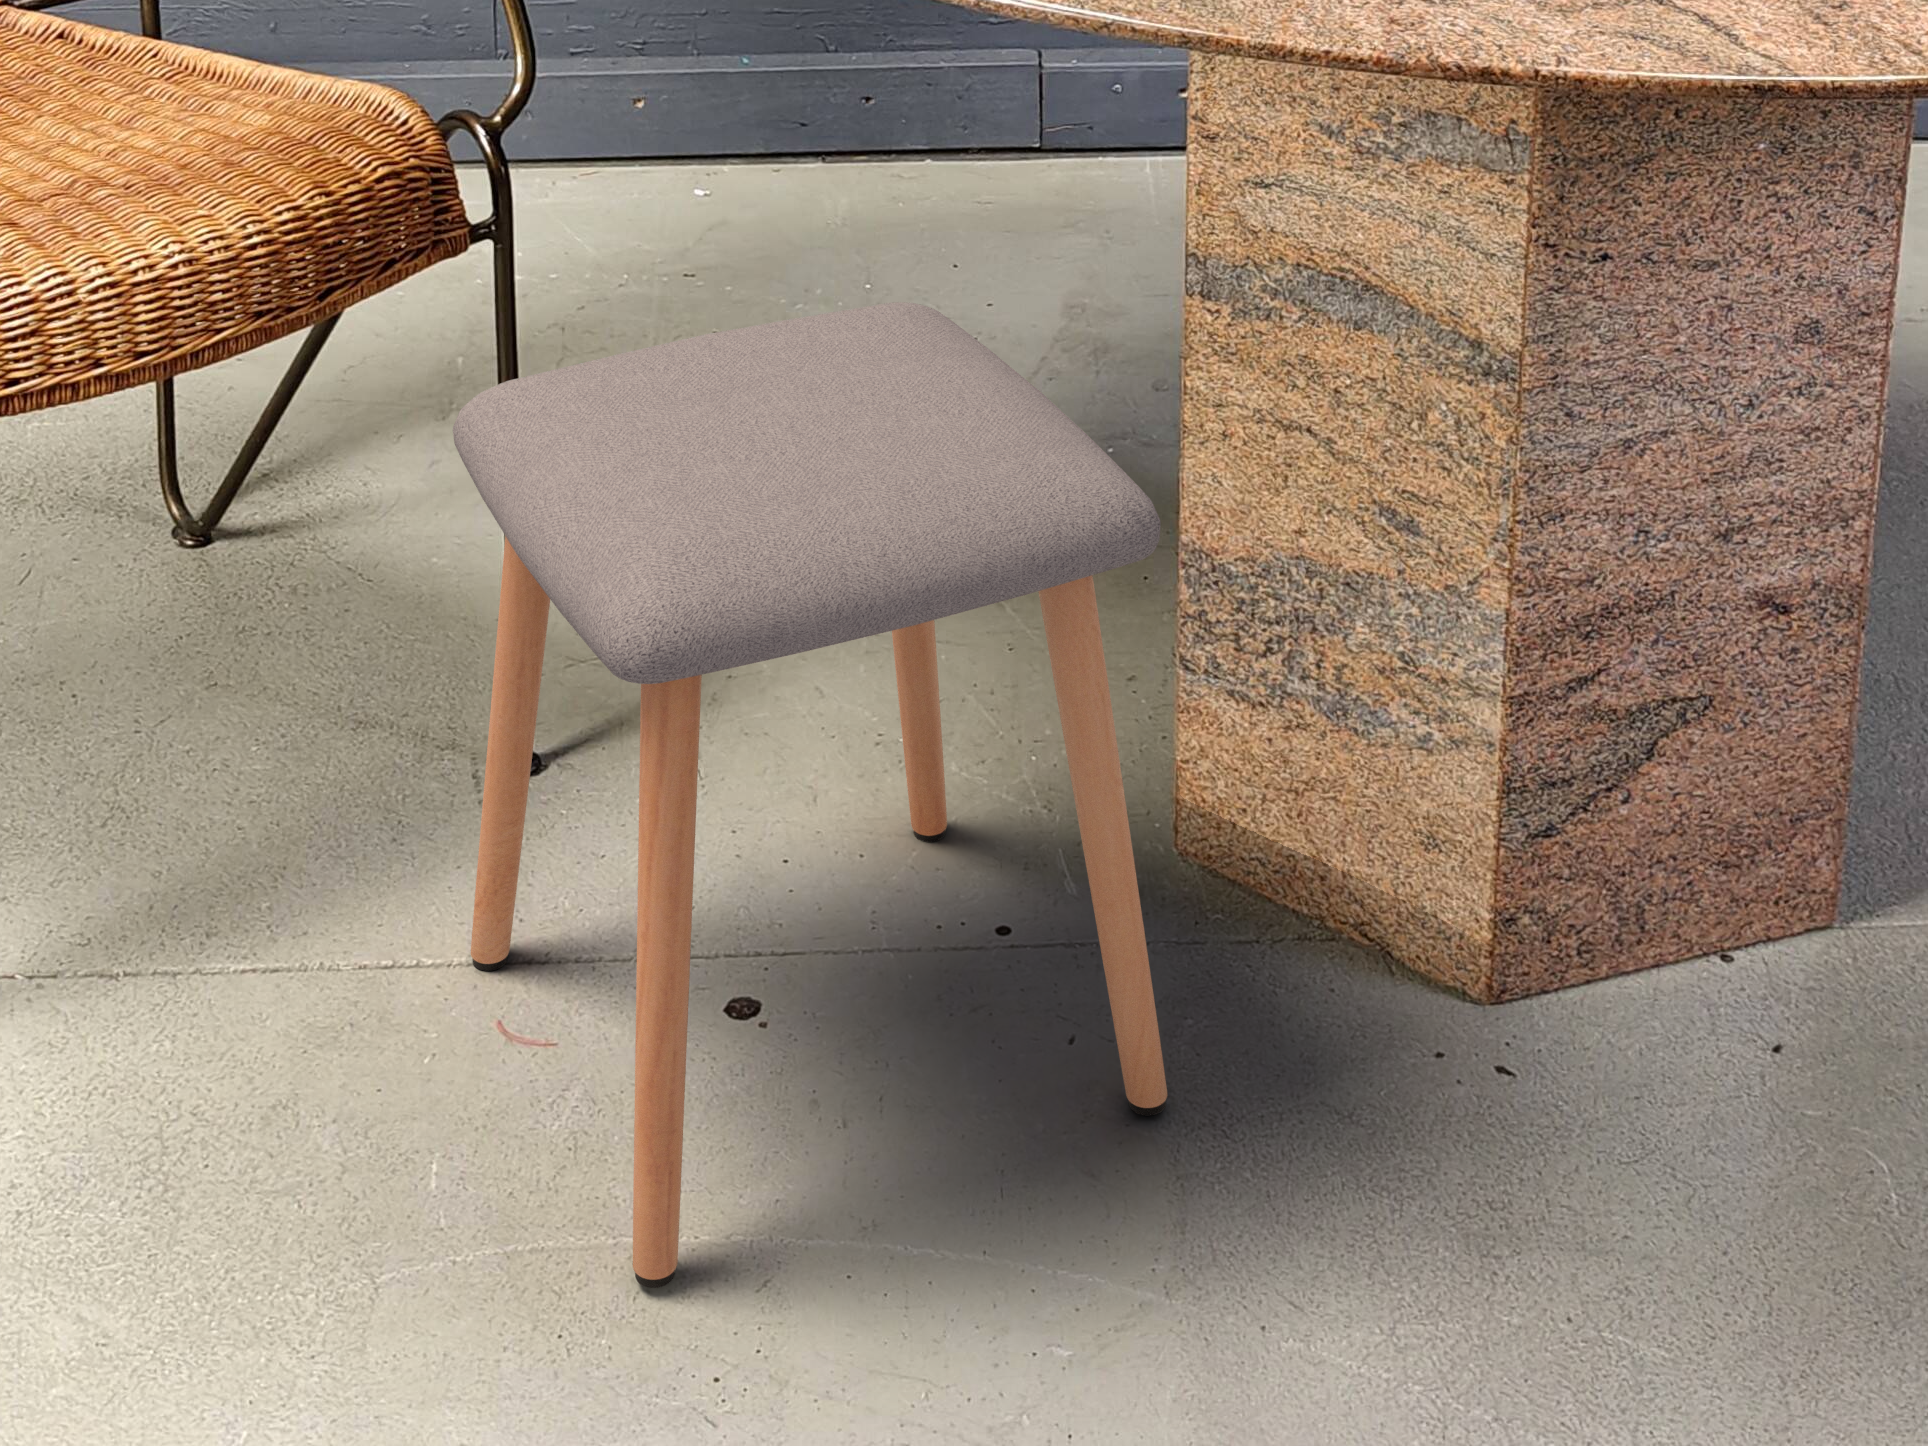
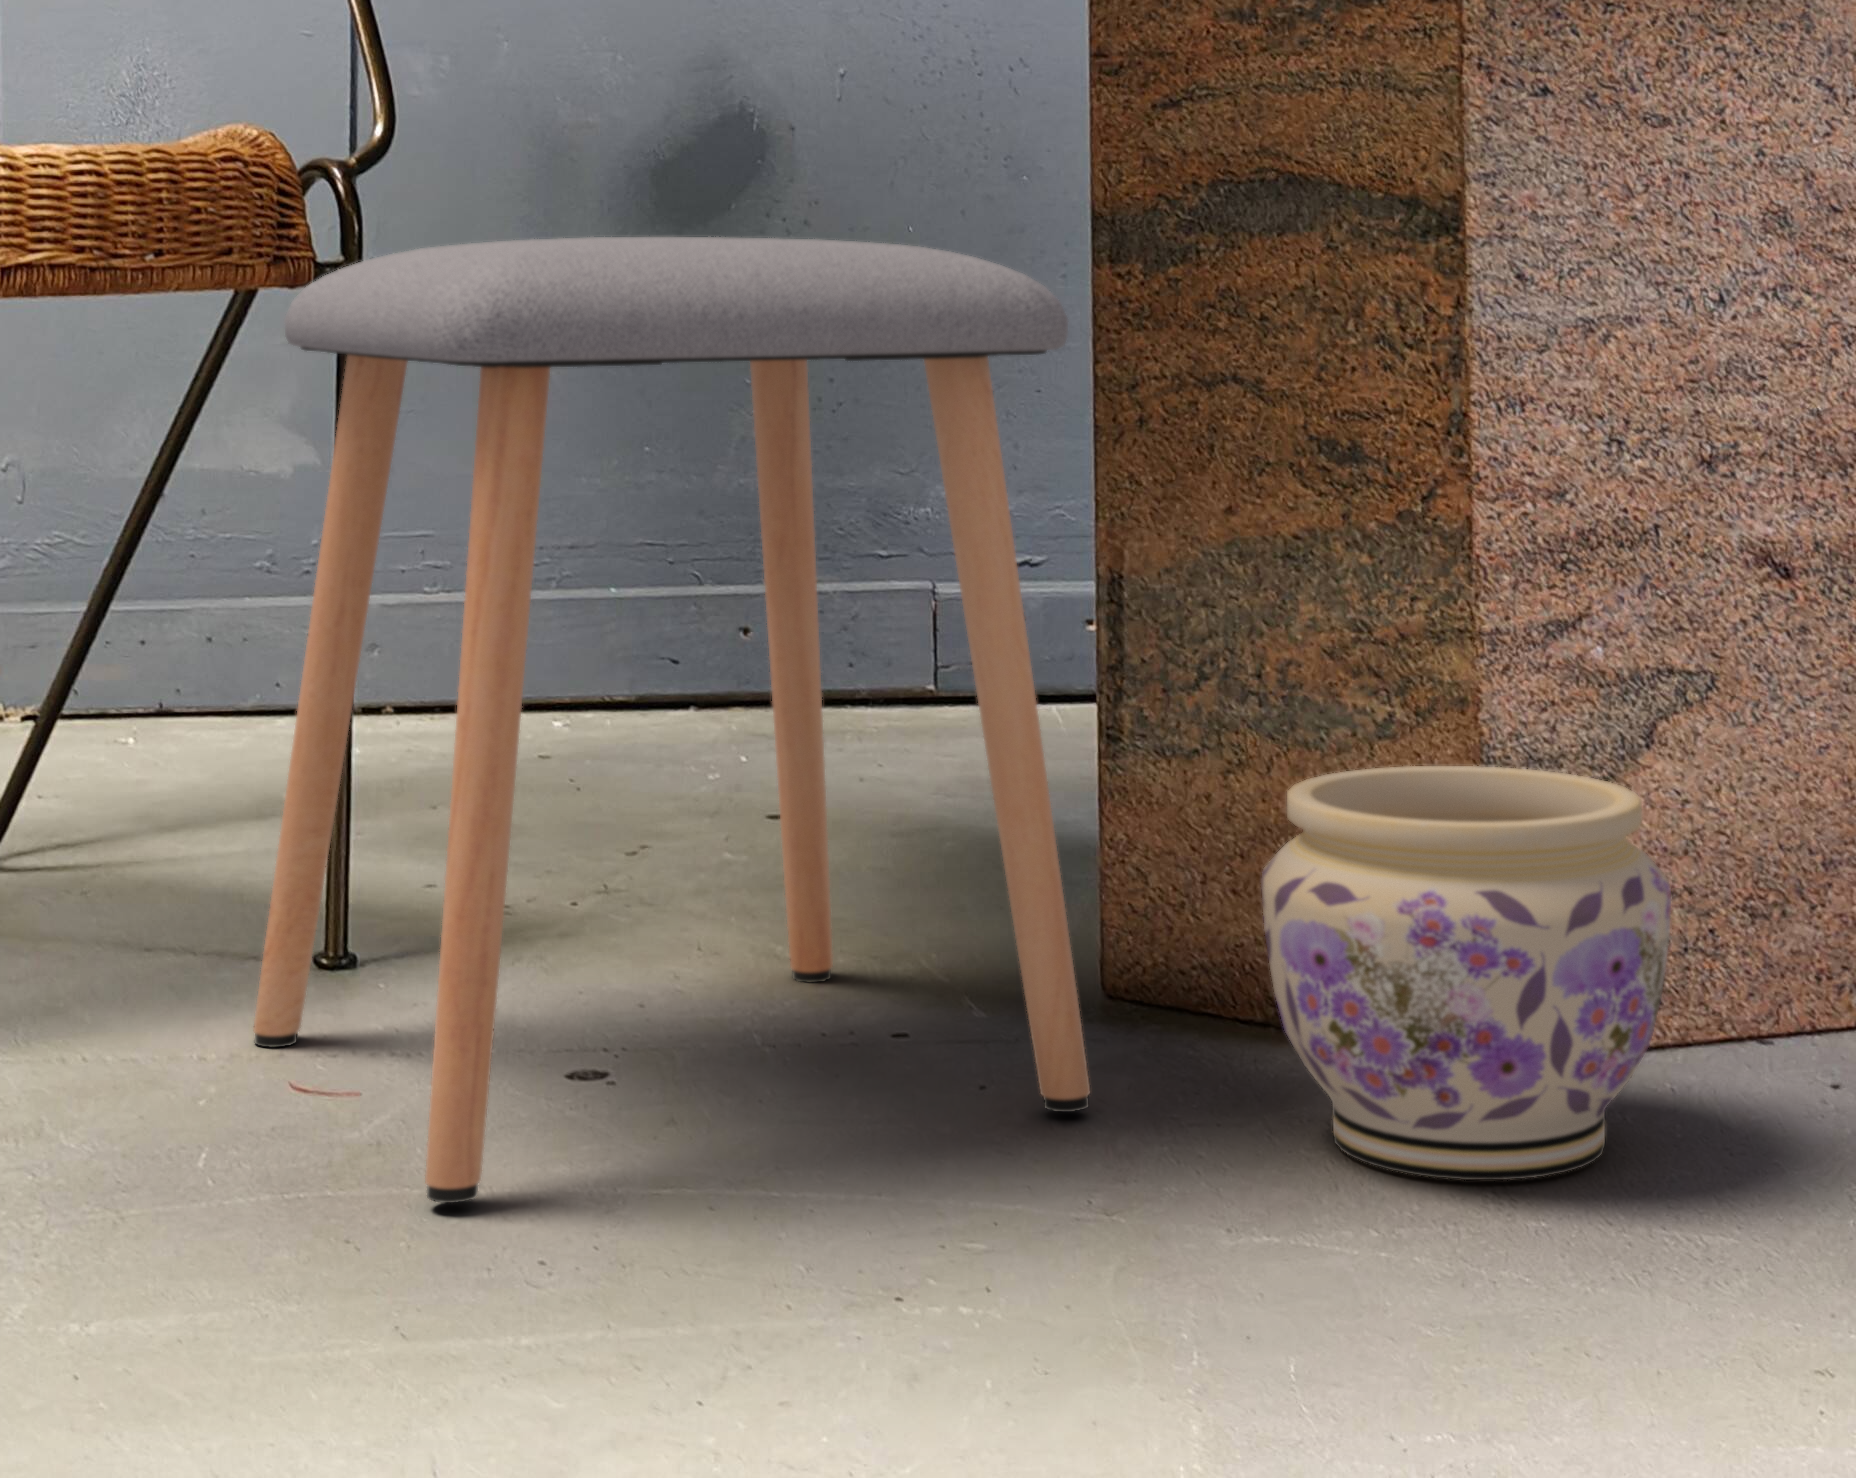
planter: none [1315,842,1660,1245] -> present [1261,766,1671,1180]

